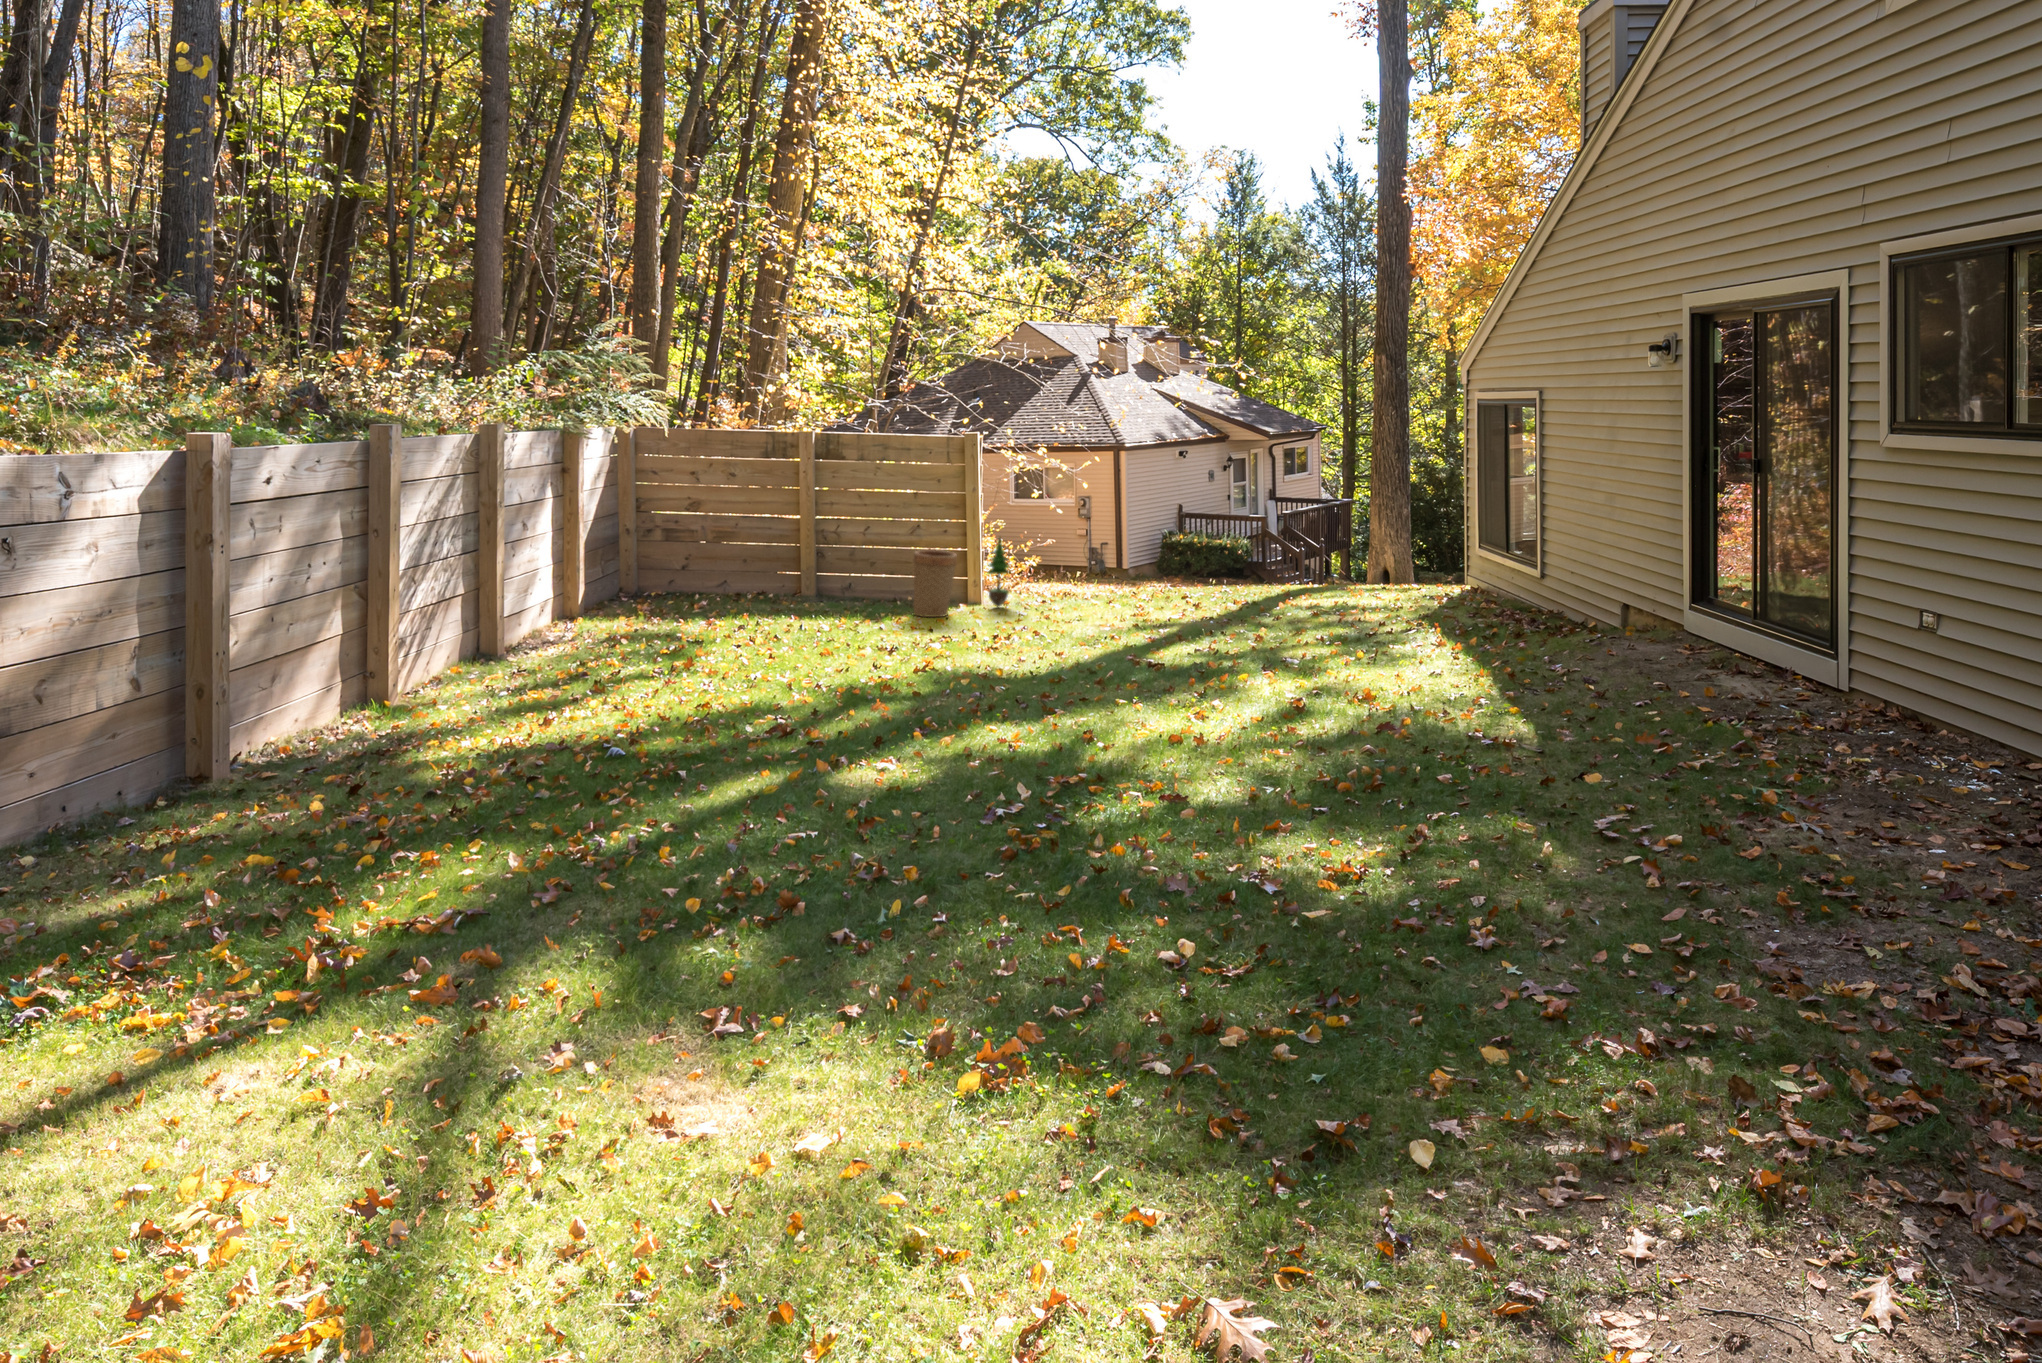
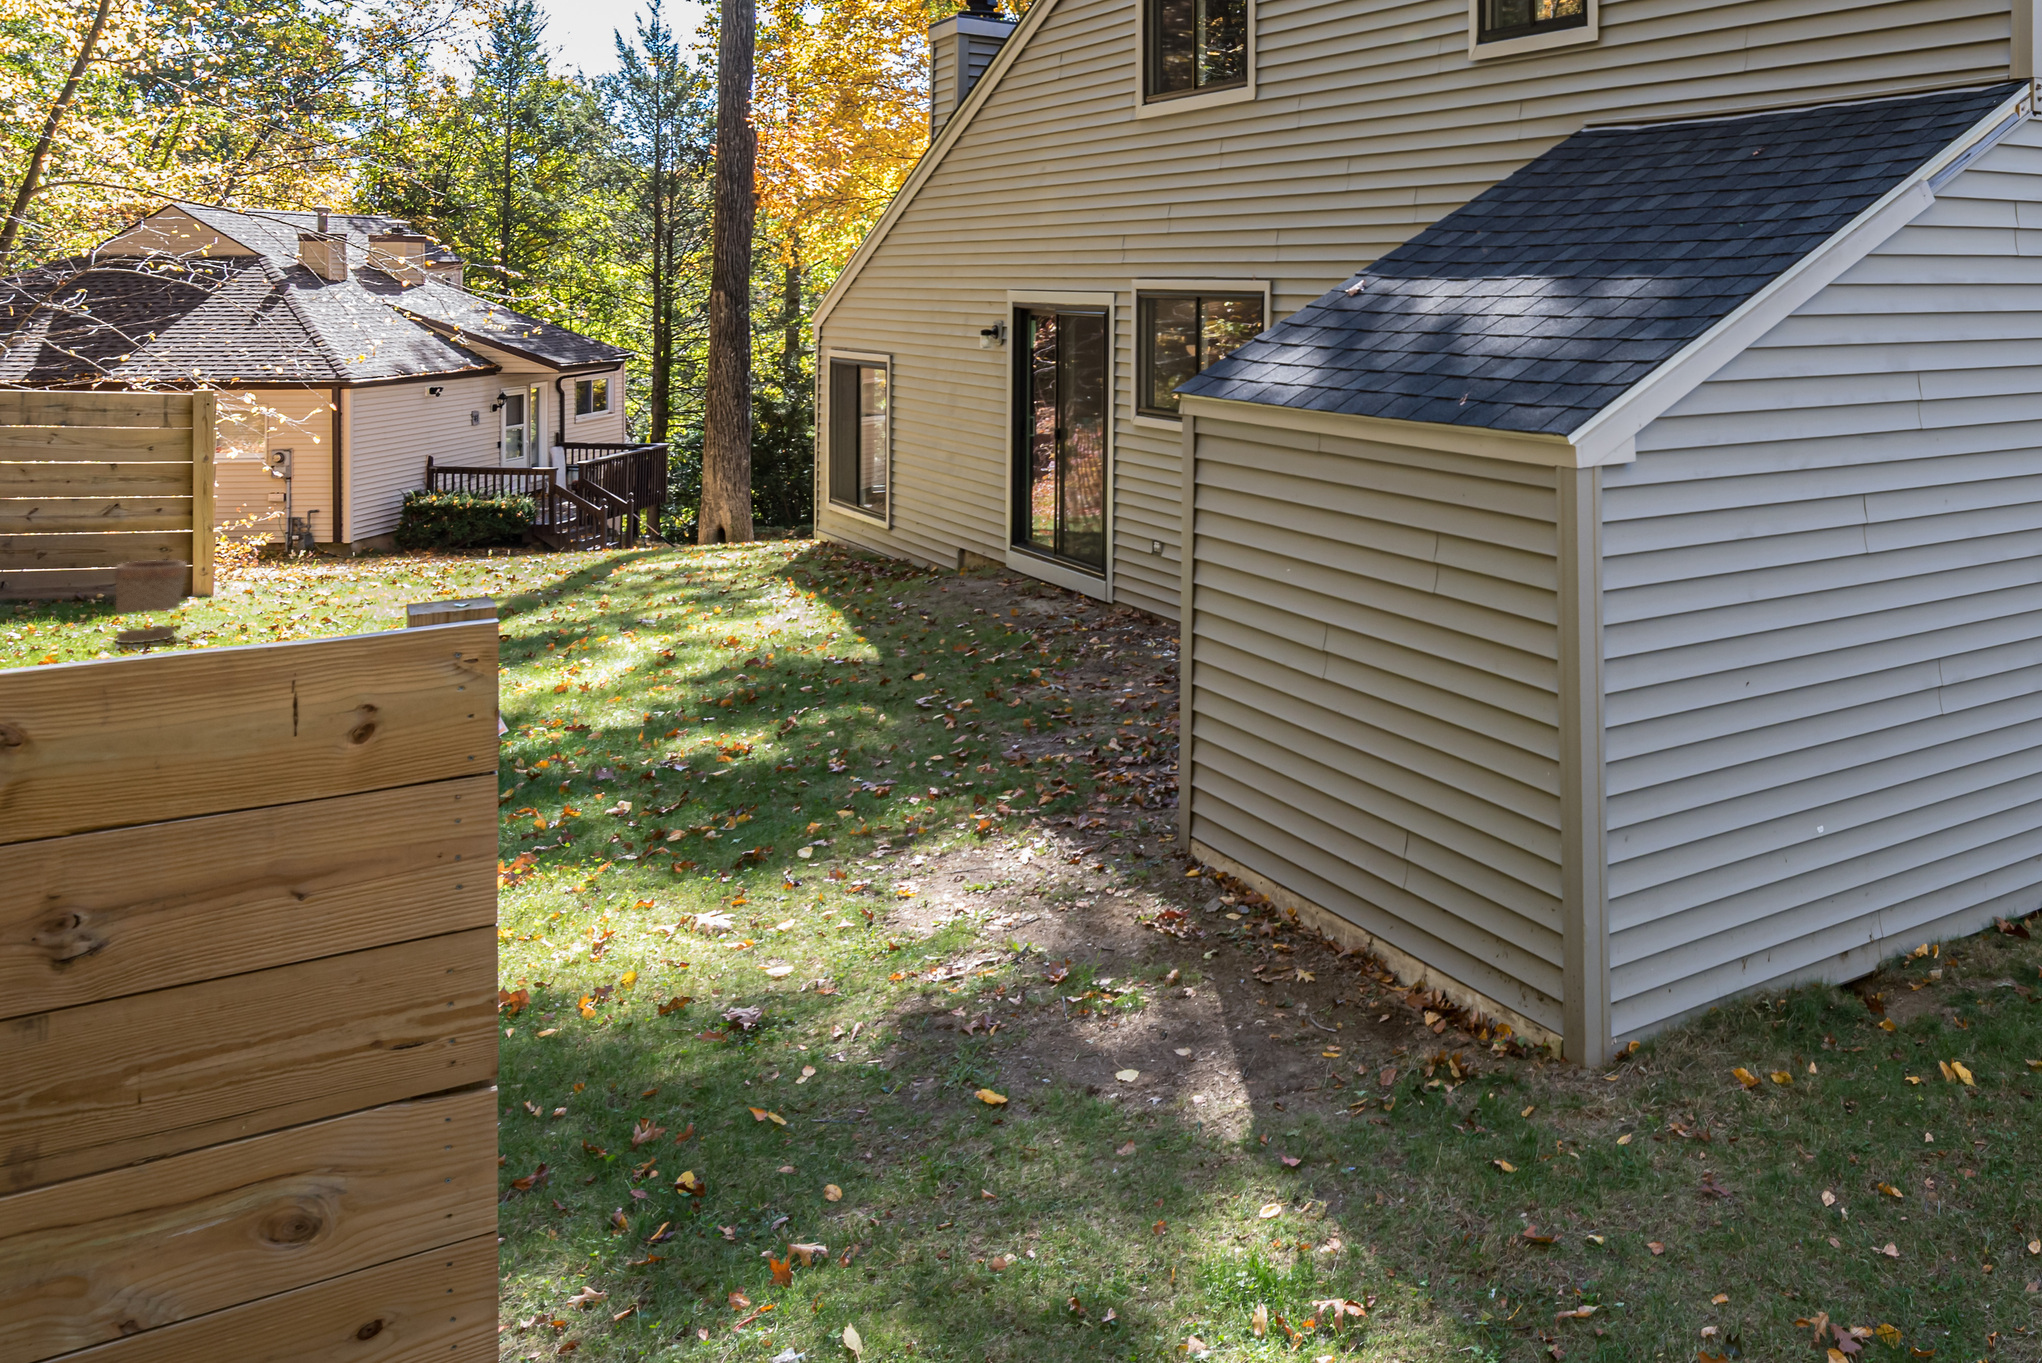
potted tree: present [988,538,1009,607] -> none [227,534,267,619]

